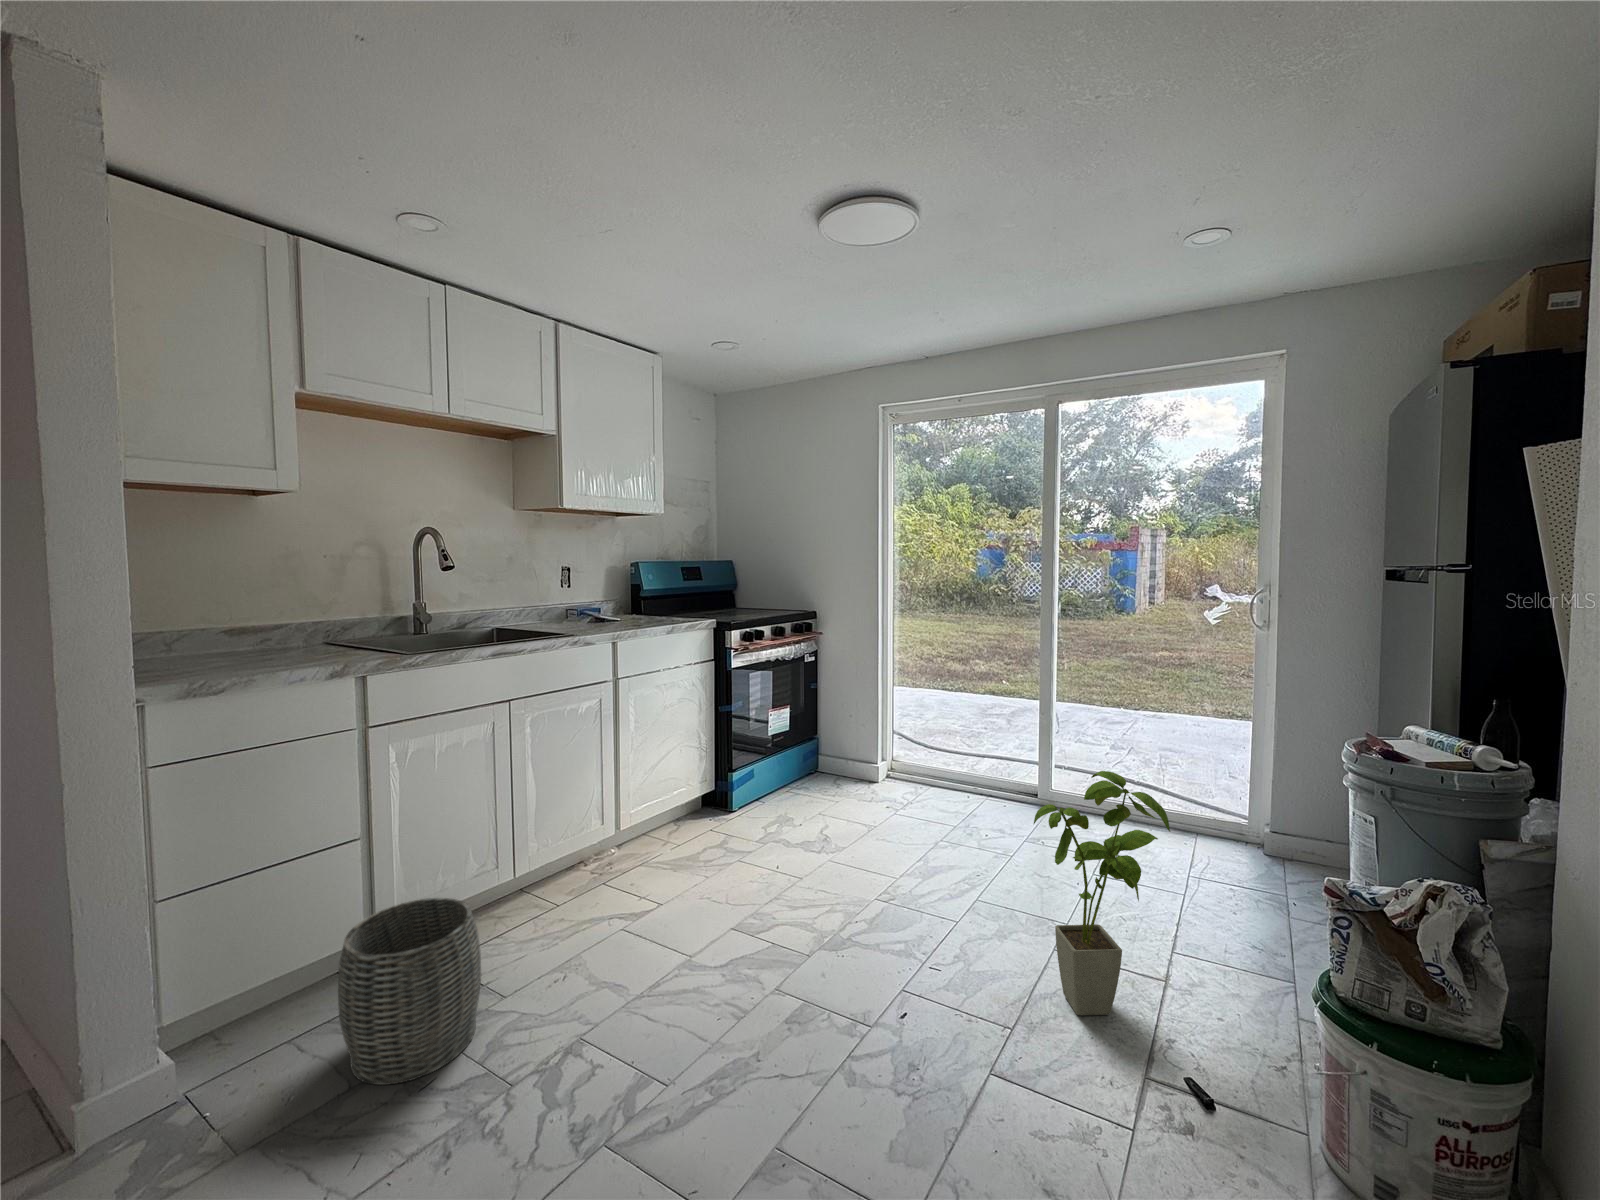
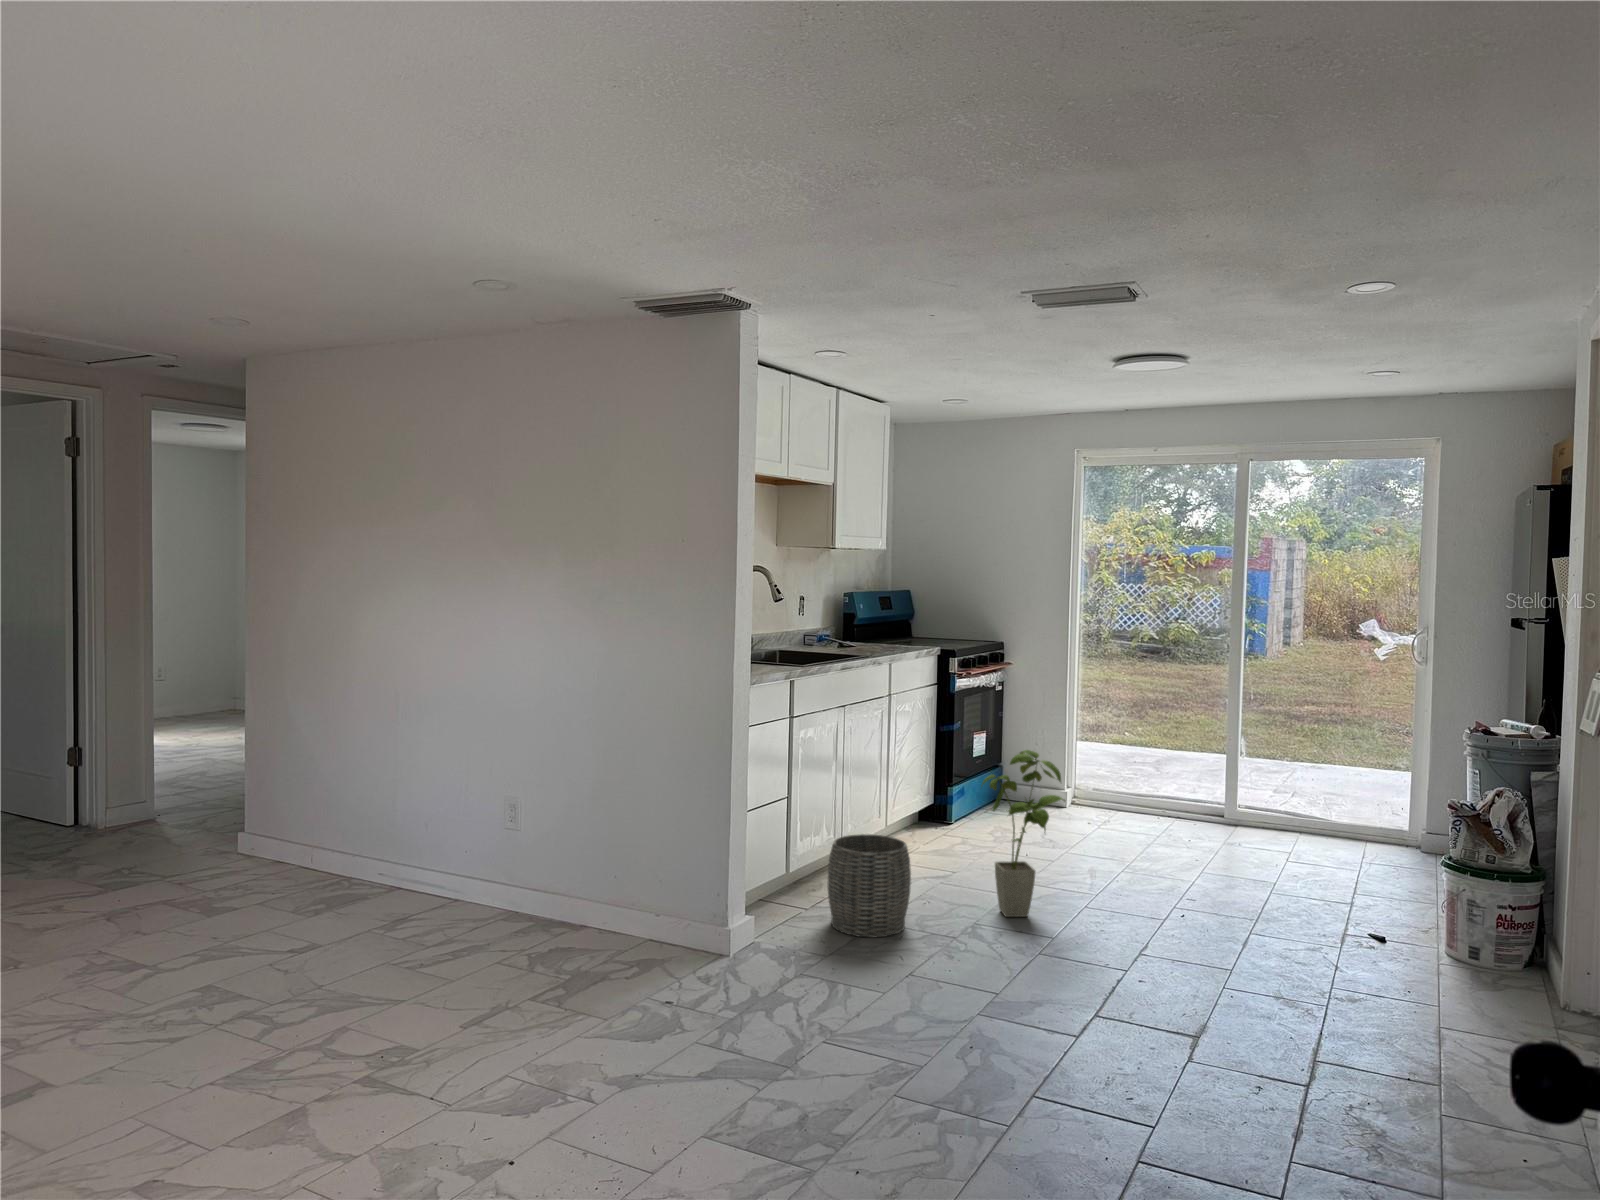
house plant: present [1034,771,1170,1015] -> present [981,750,1065,917]

